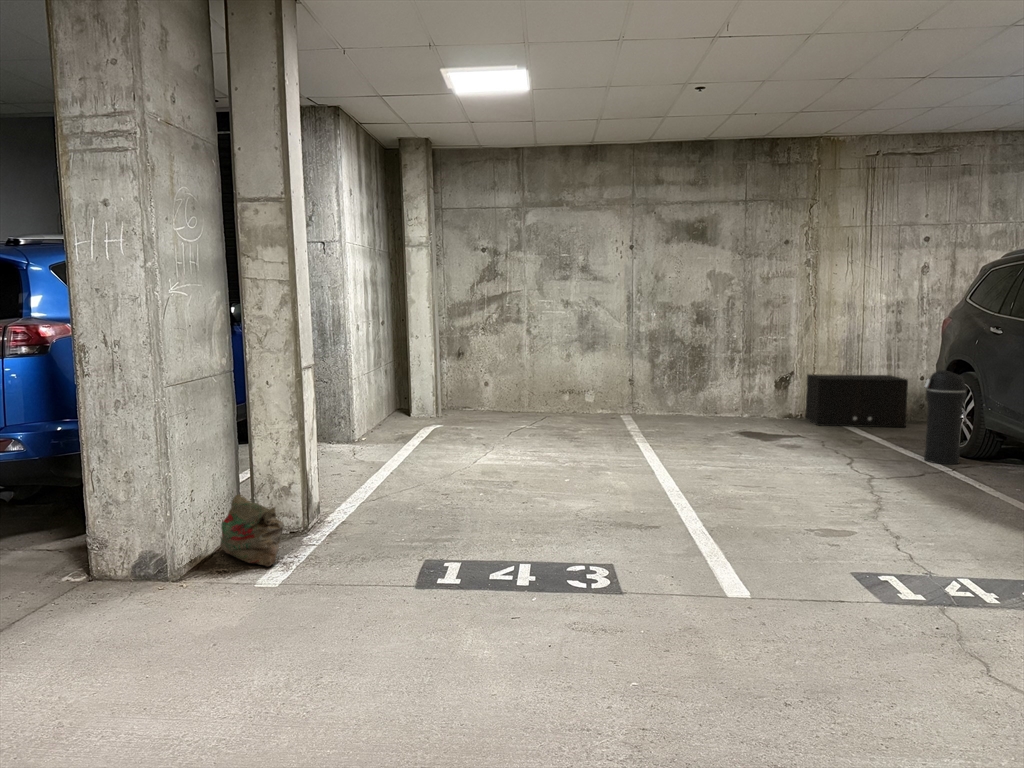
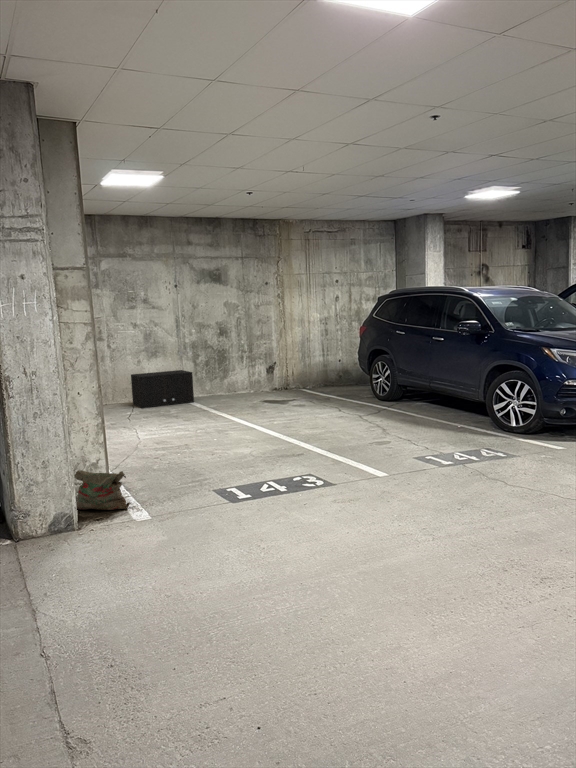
trash can: present [924,370,966,464] -> none [362,355,381,403]
storage cabinet: present [806,374,908,427] -> present [131,370,194,408]

